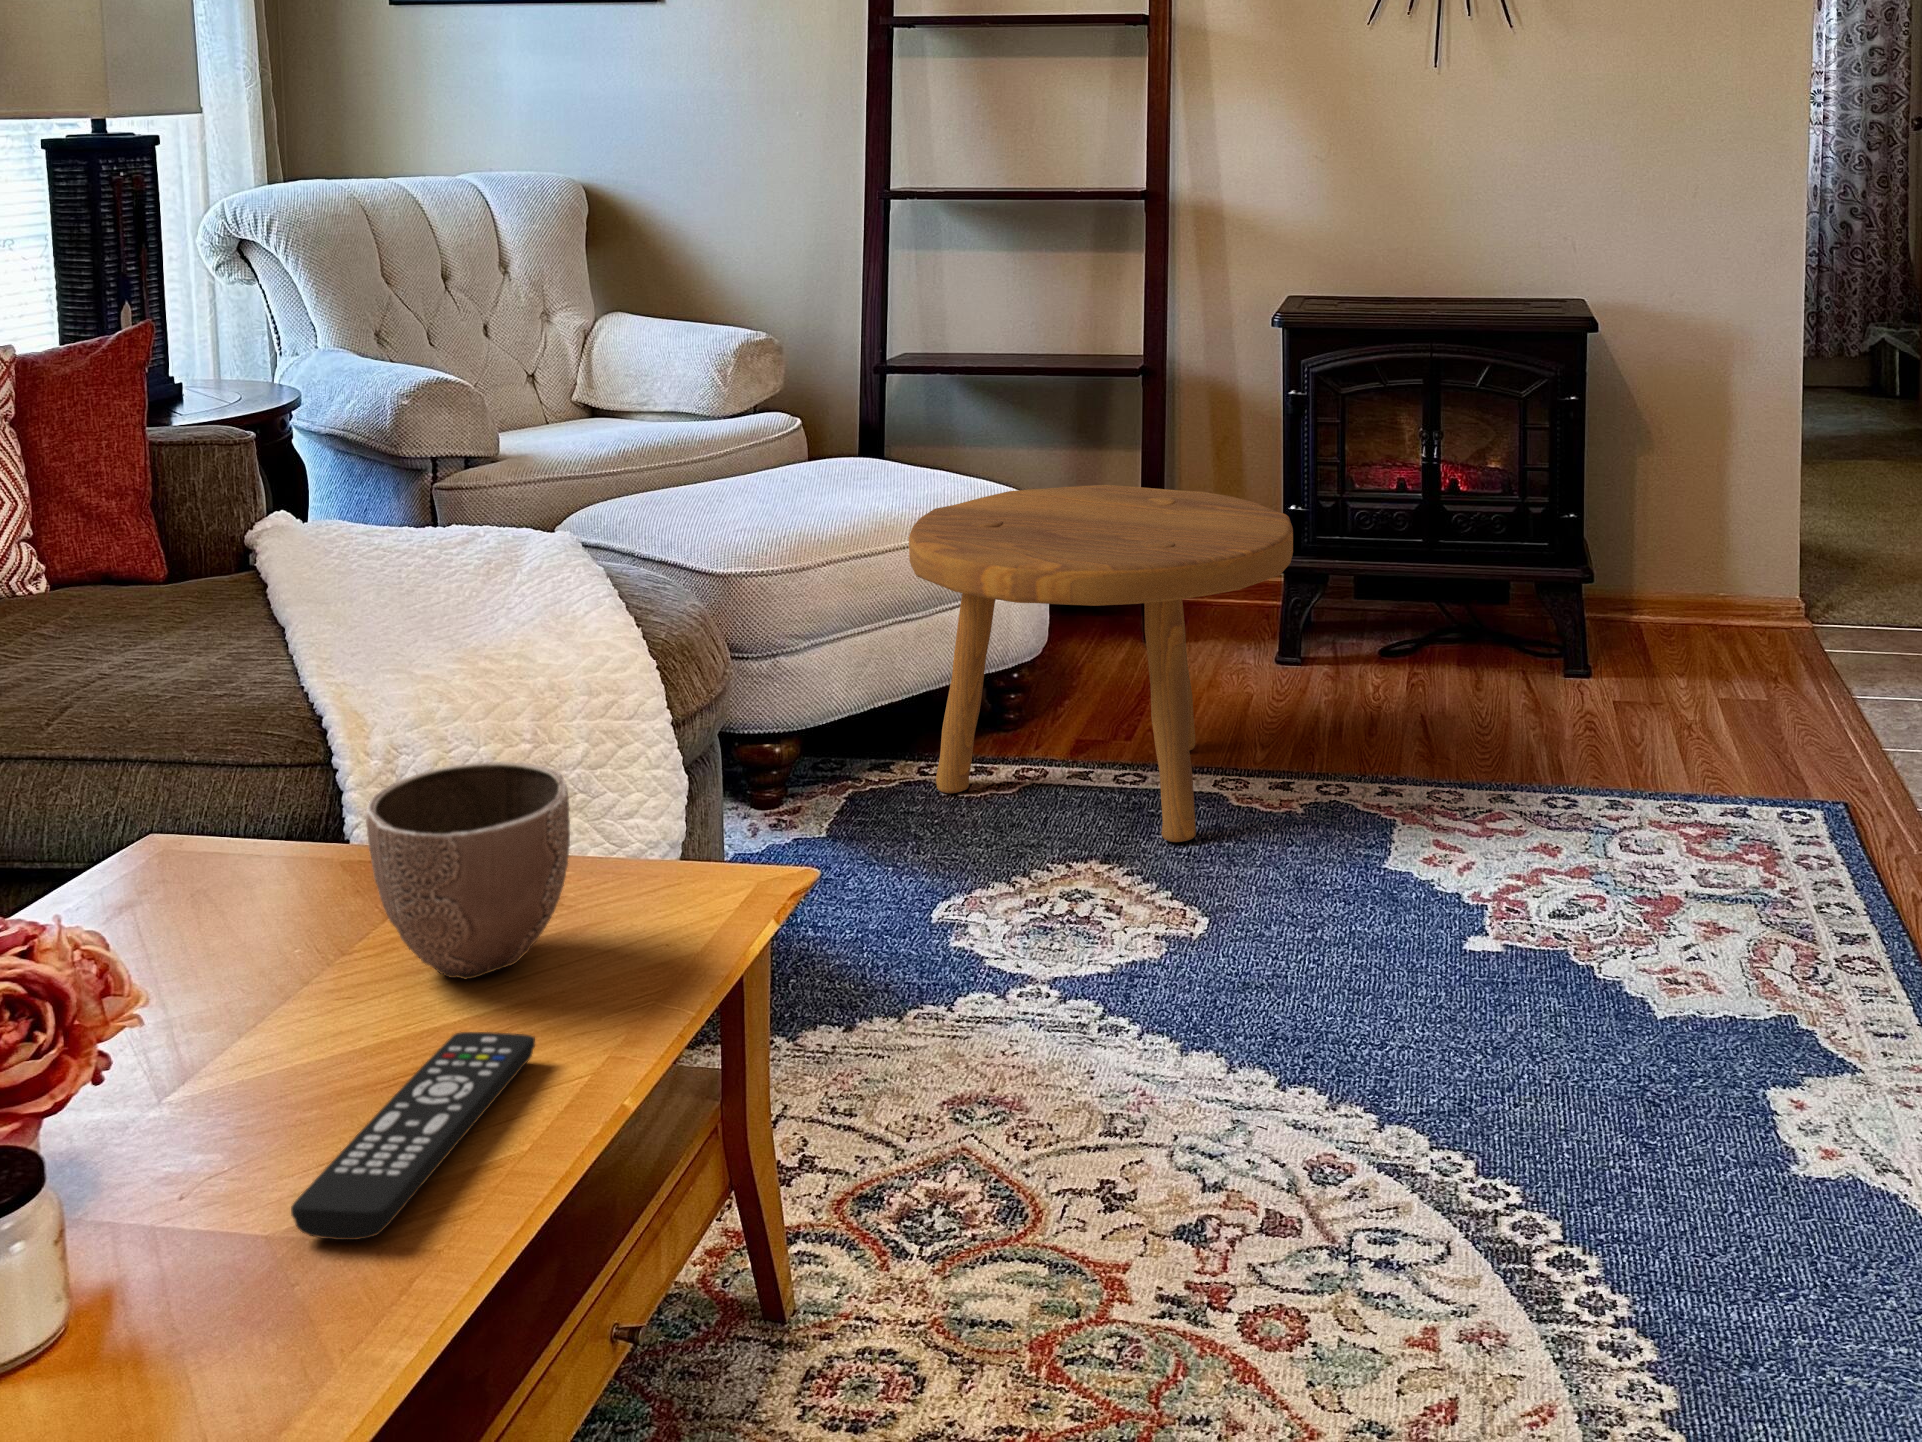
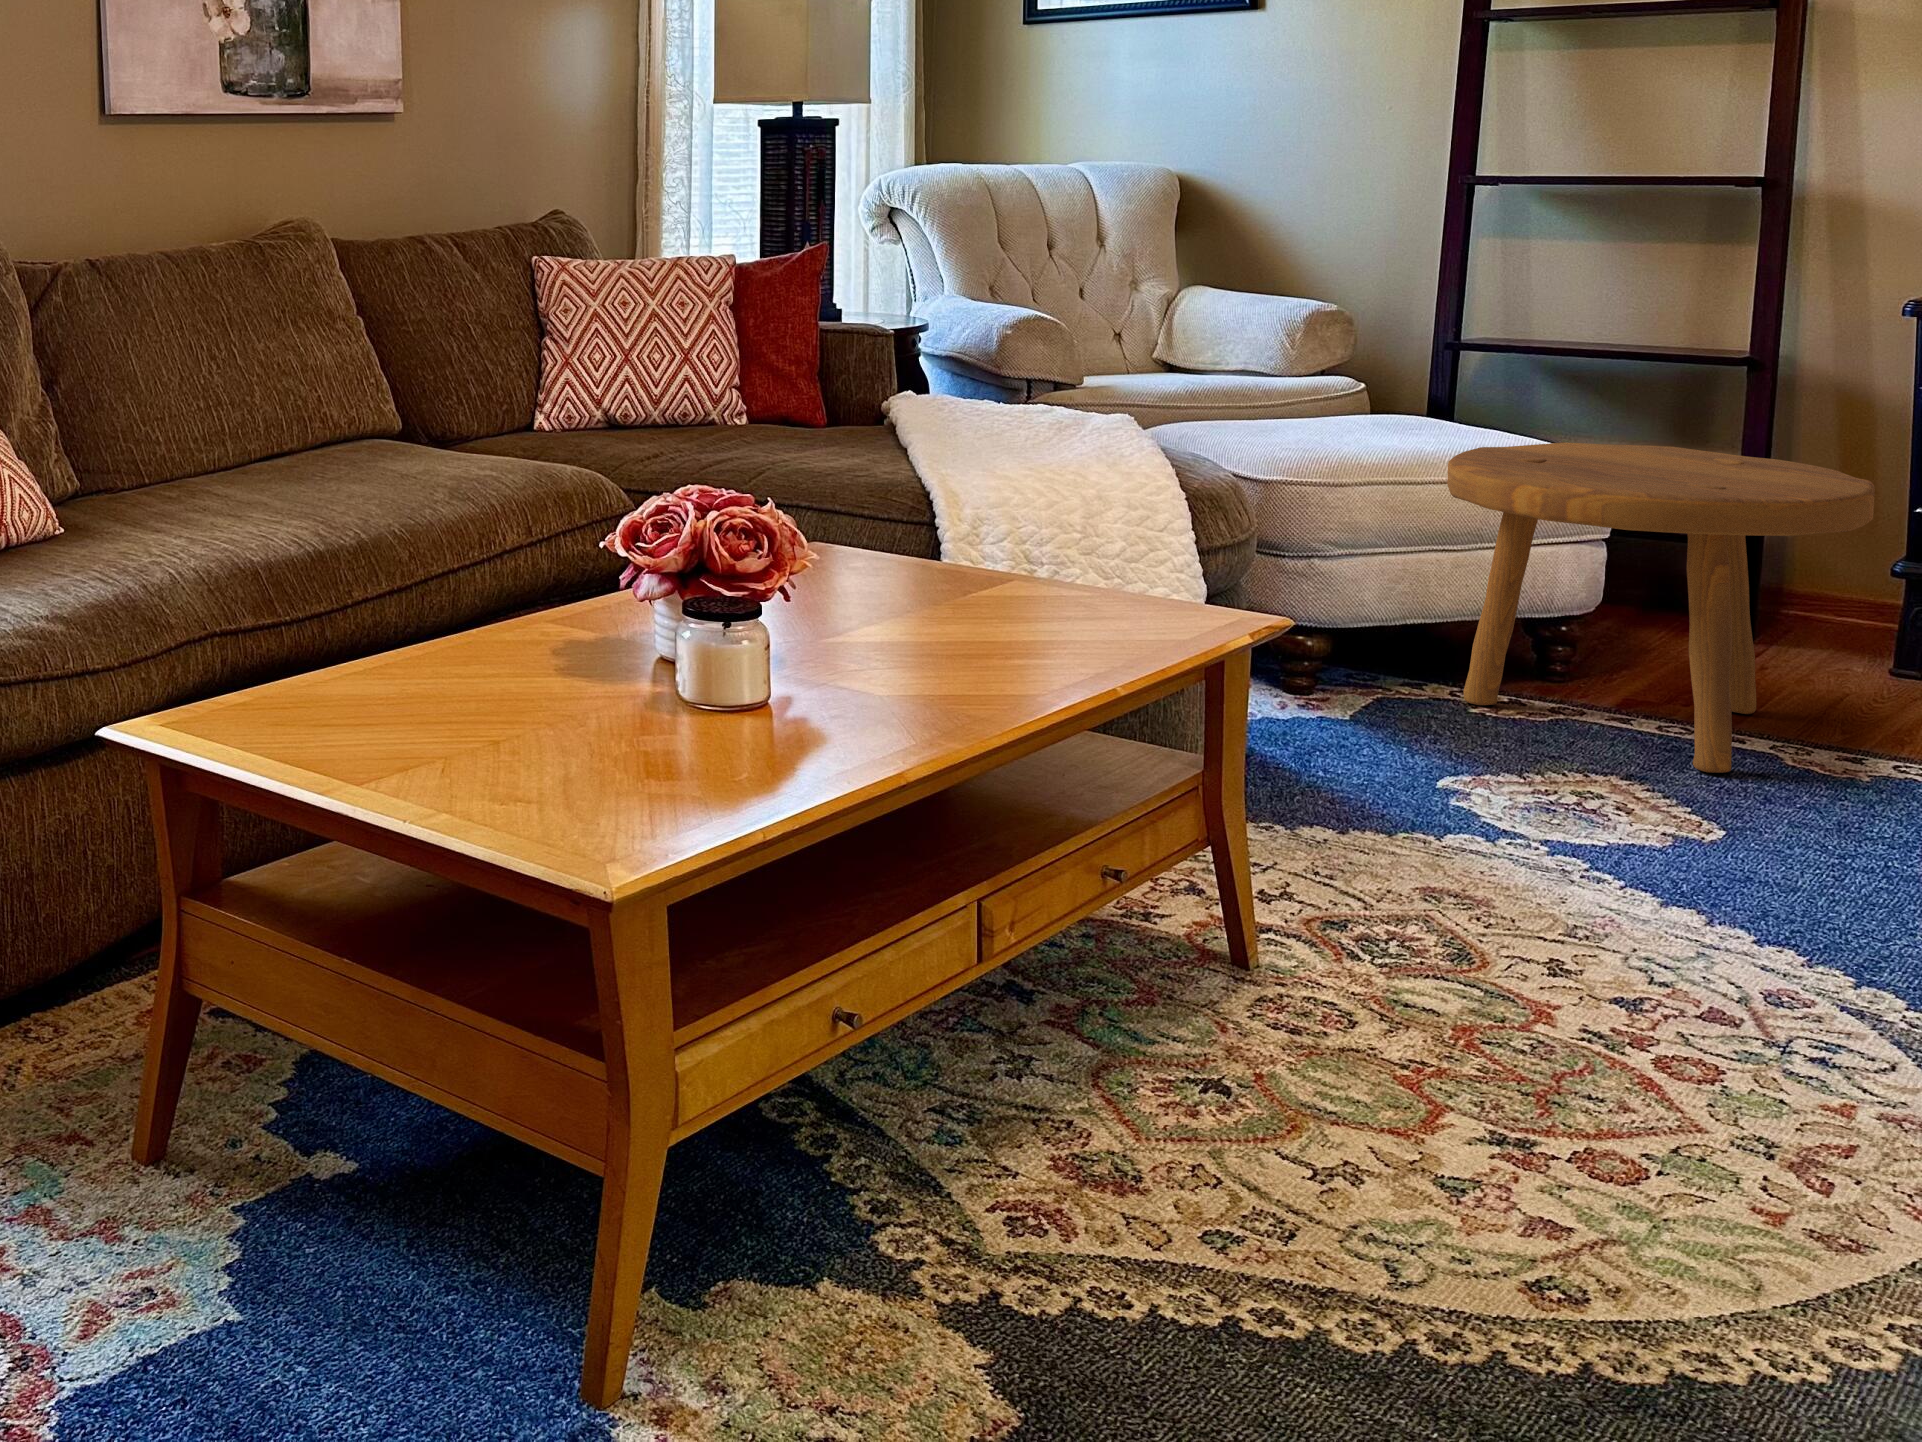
decorative bowl: present [366,761,570,979] -> none [958,492,1100,633]
remote control: present [291,1032,535,1240] -> none [894,646,1061,718]

